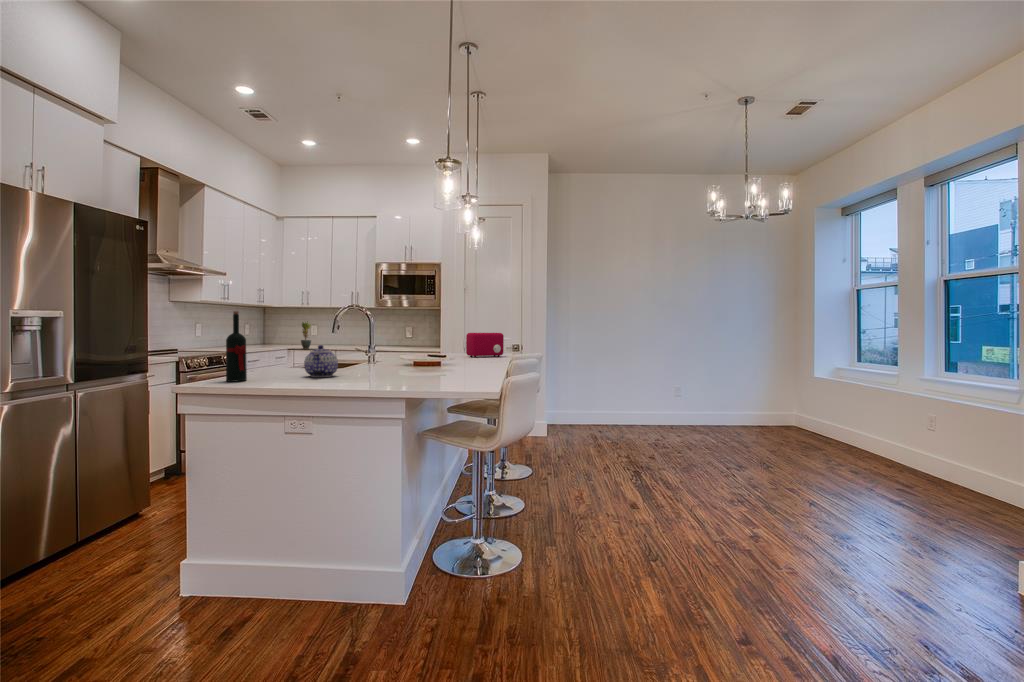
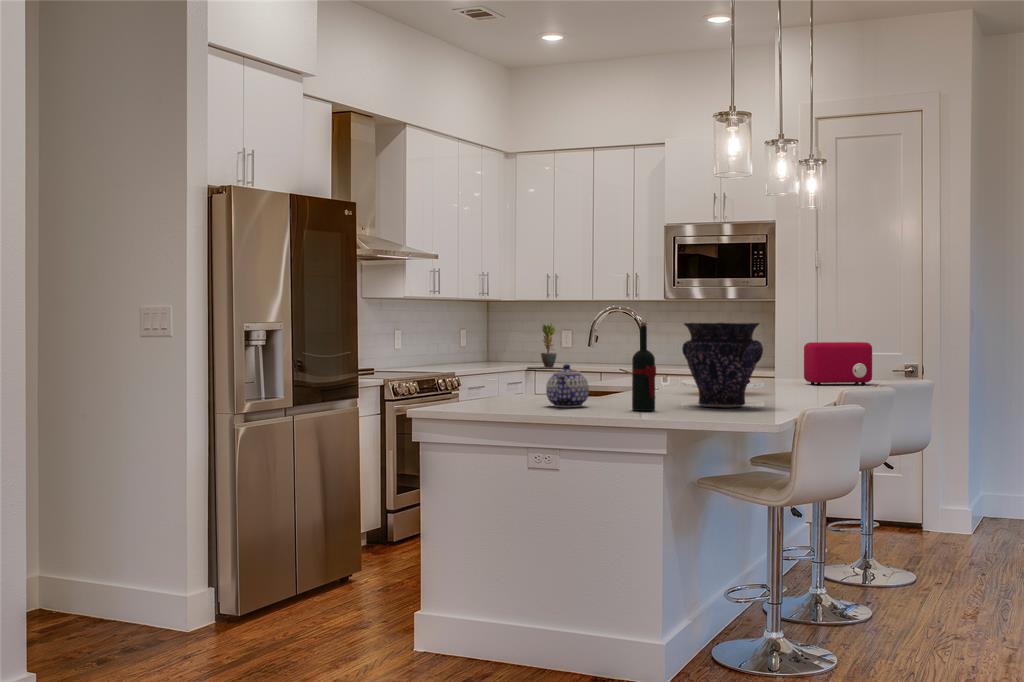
wine bottle: present [226,311,247,382] -> present [632,323,656,411]
vase: none [405,316,461,374] -> present [682,323,763,407]

